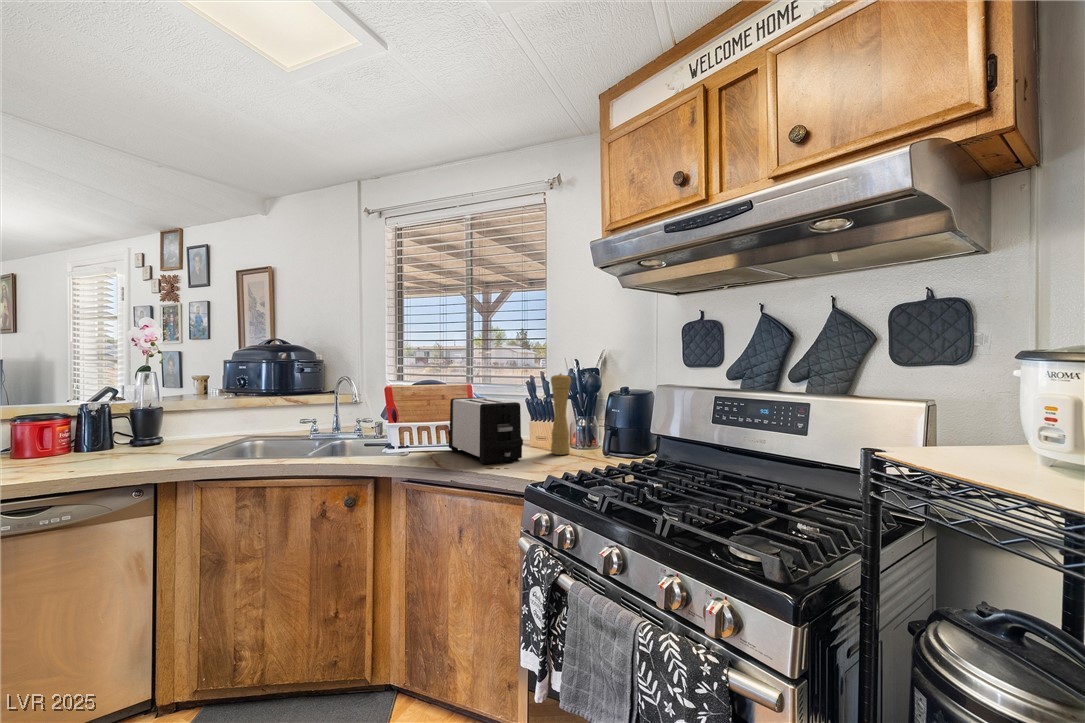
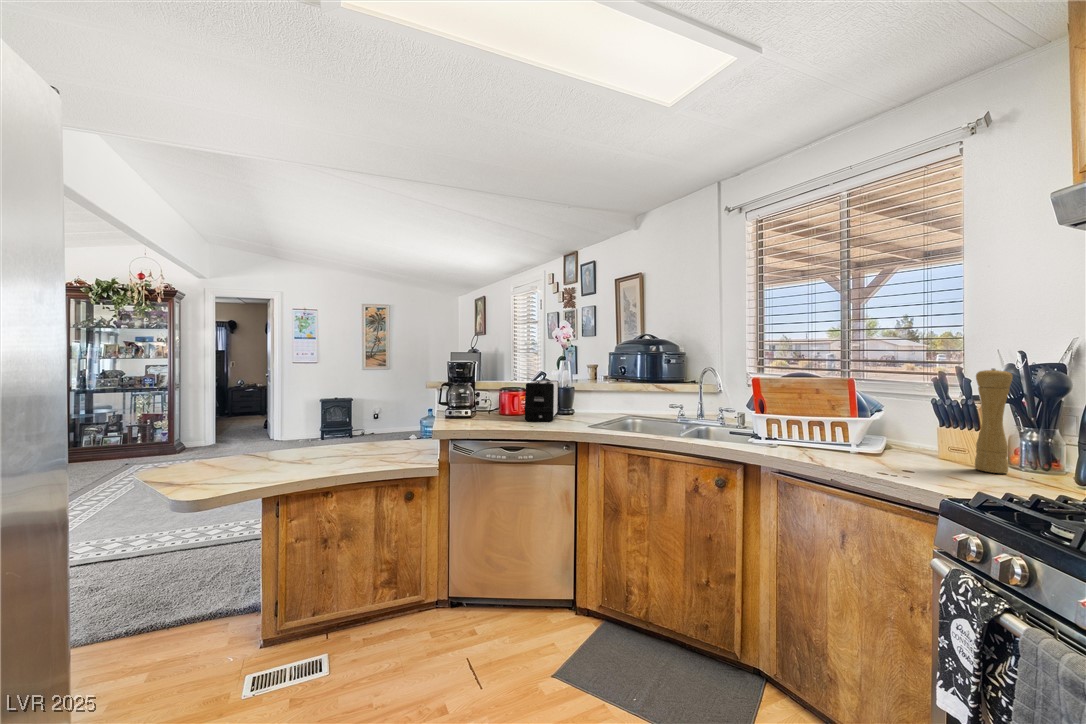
toaster: present [448,397,523,464] -> present [525,380,559,422]

